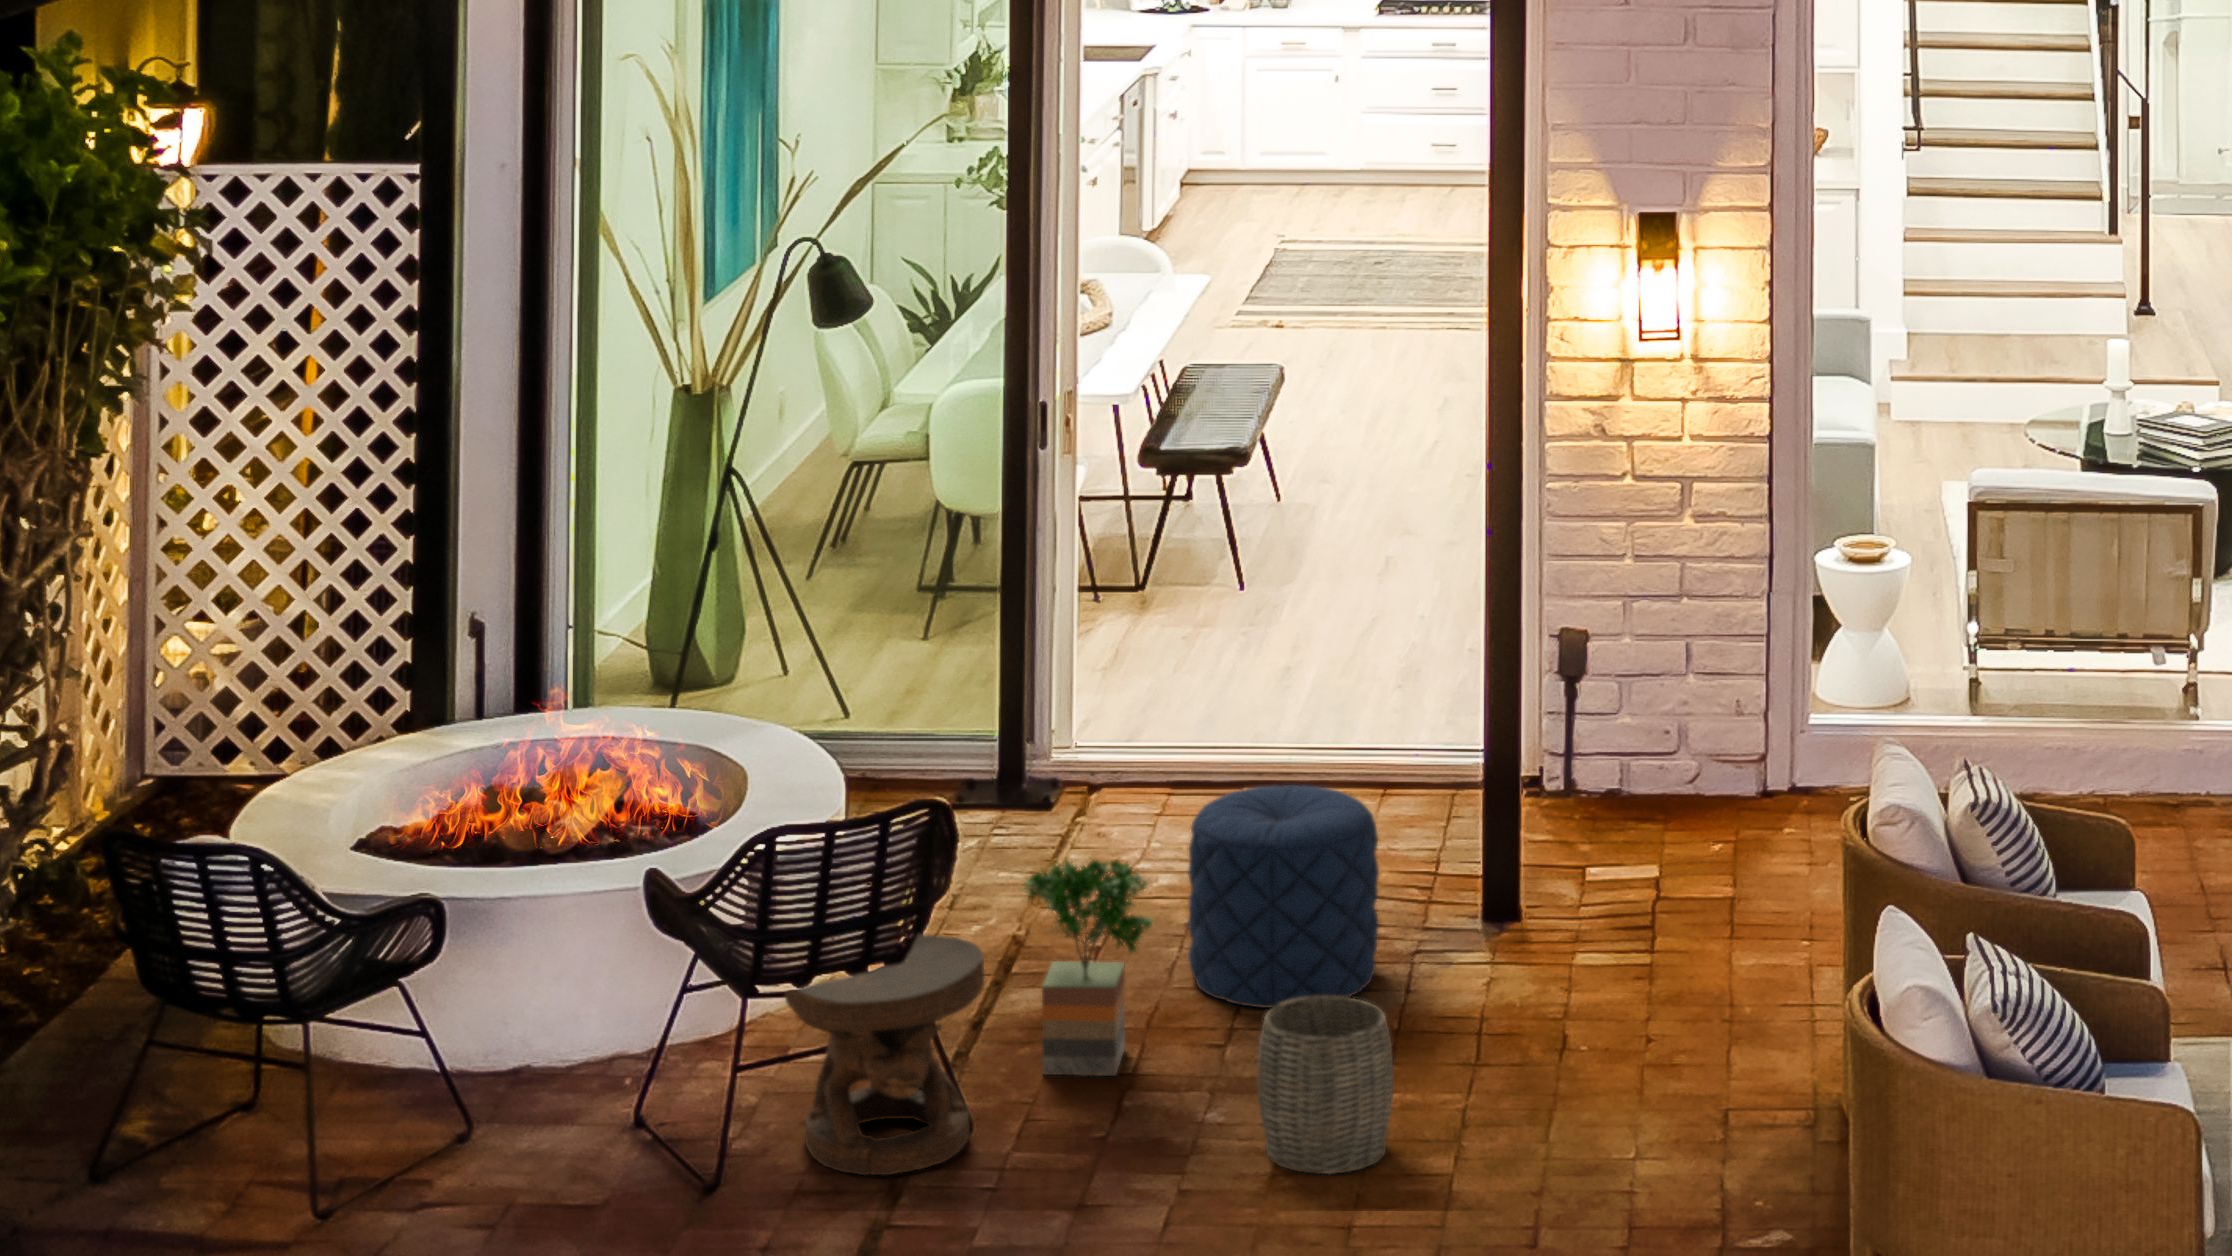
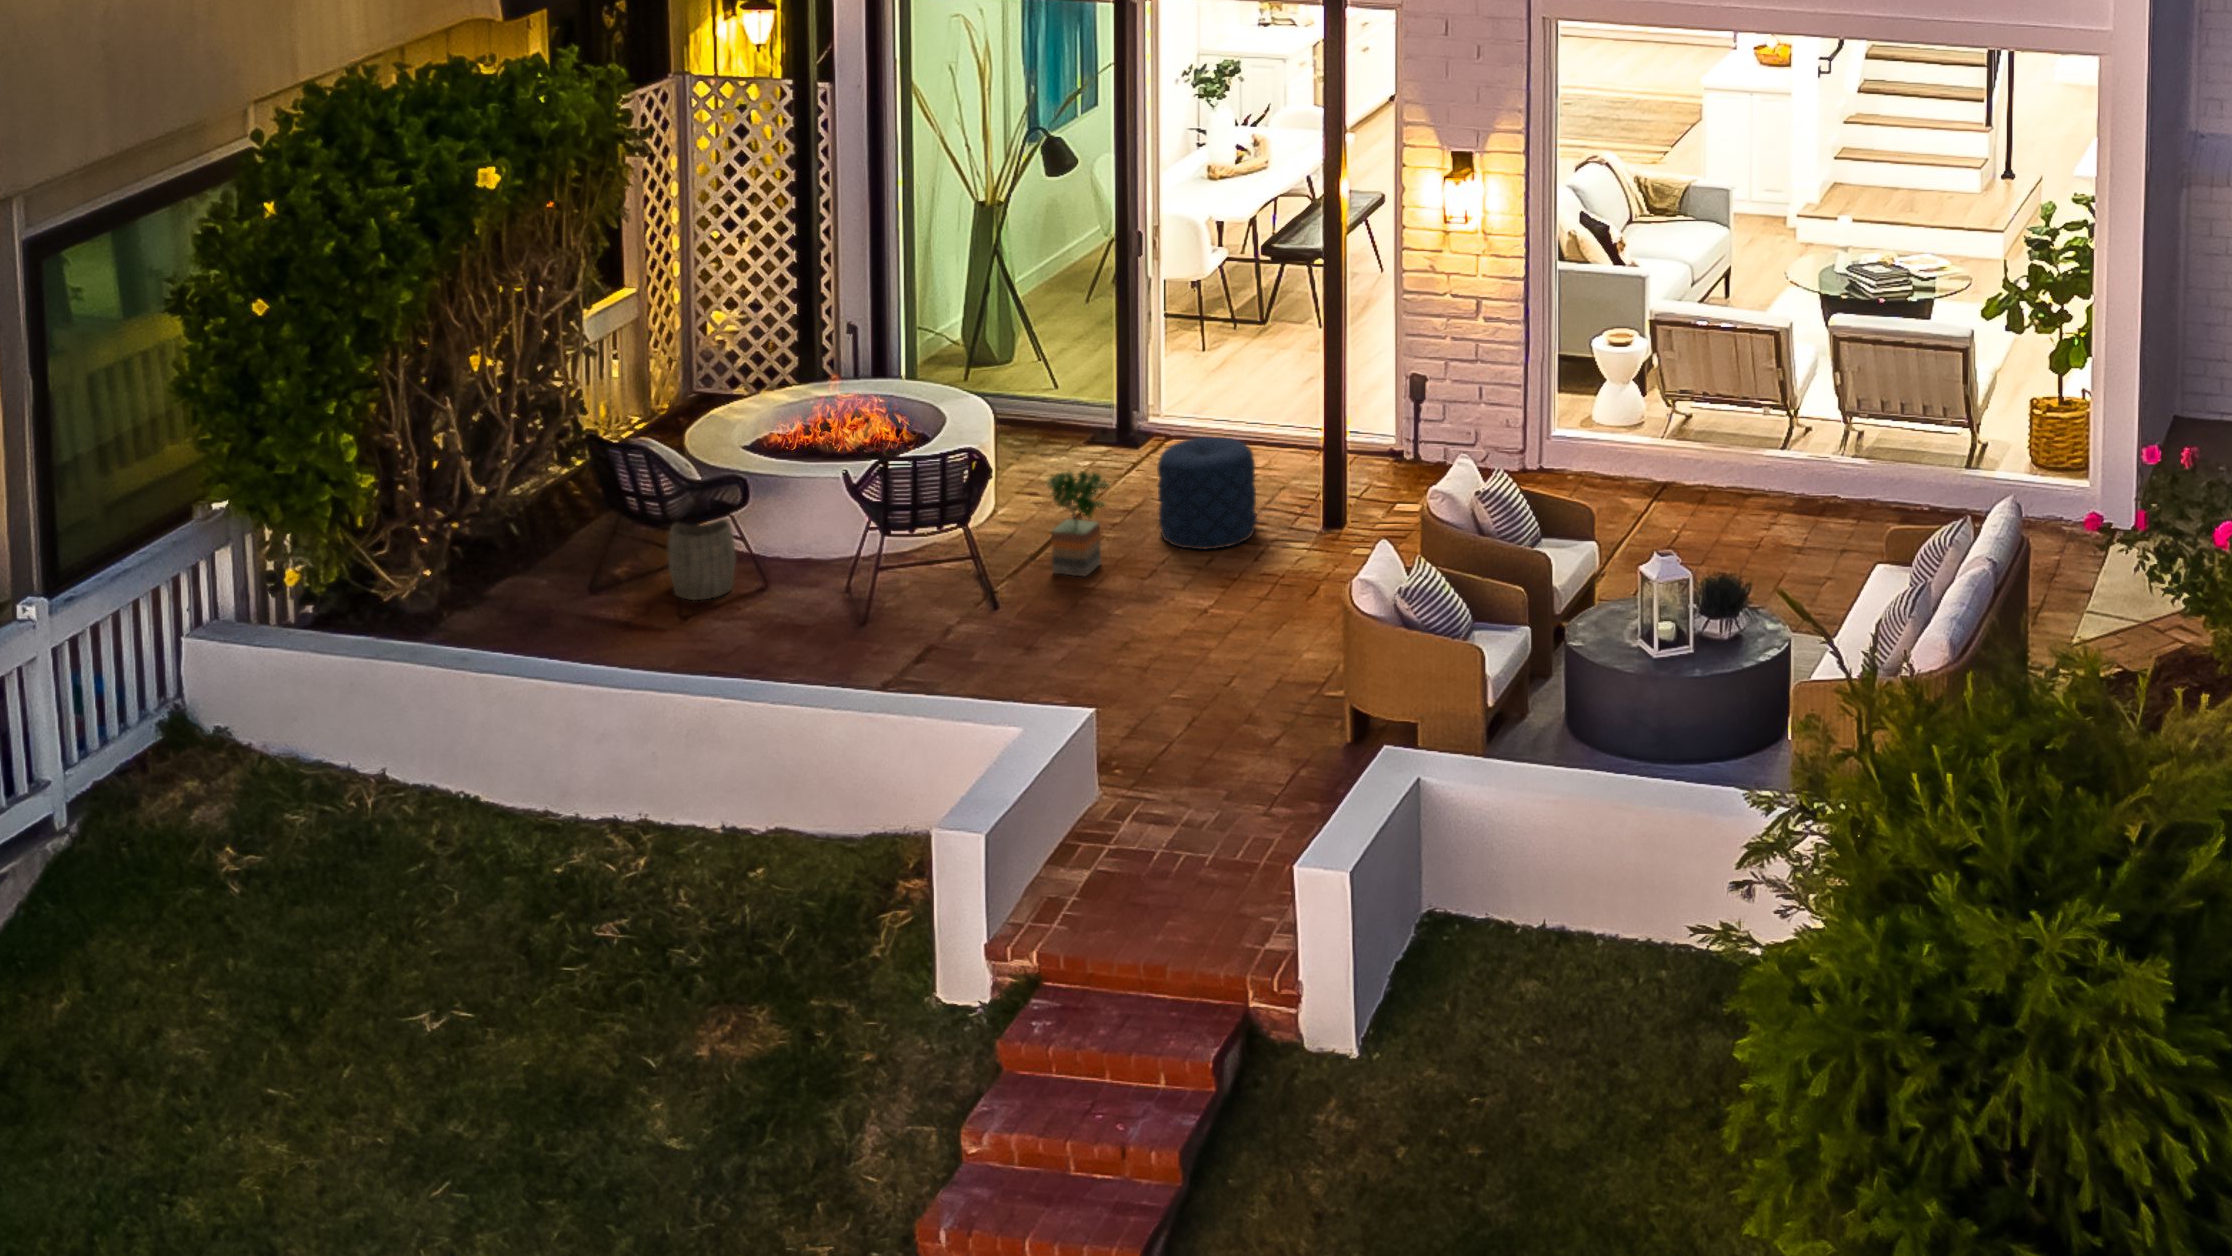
side table: present [785,935,984,1175] -> none [903,501,1003,616]
woven basket: present [1257,996,1393,1174] -> present [667,520,736,600]

